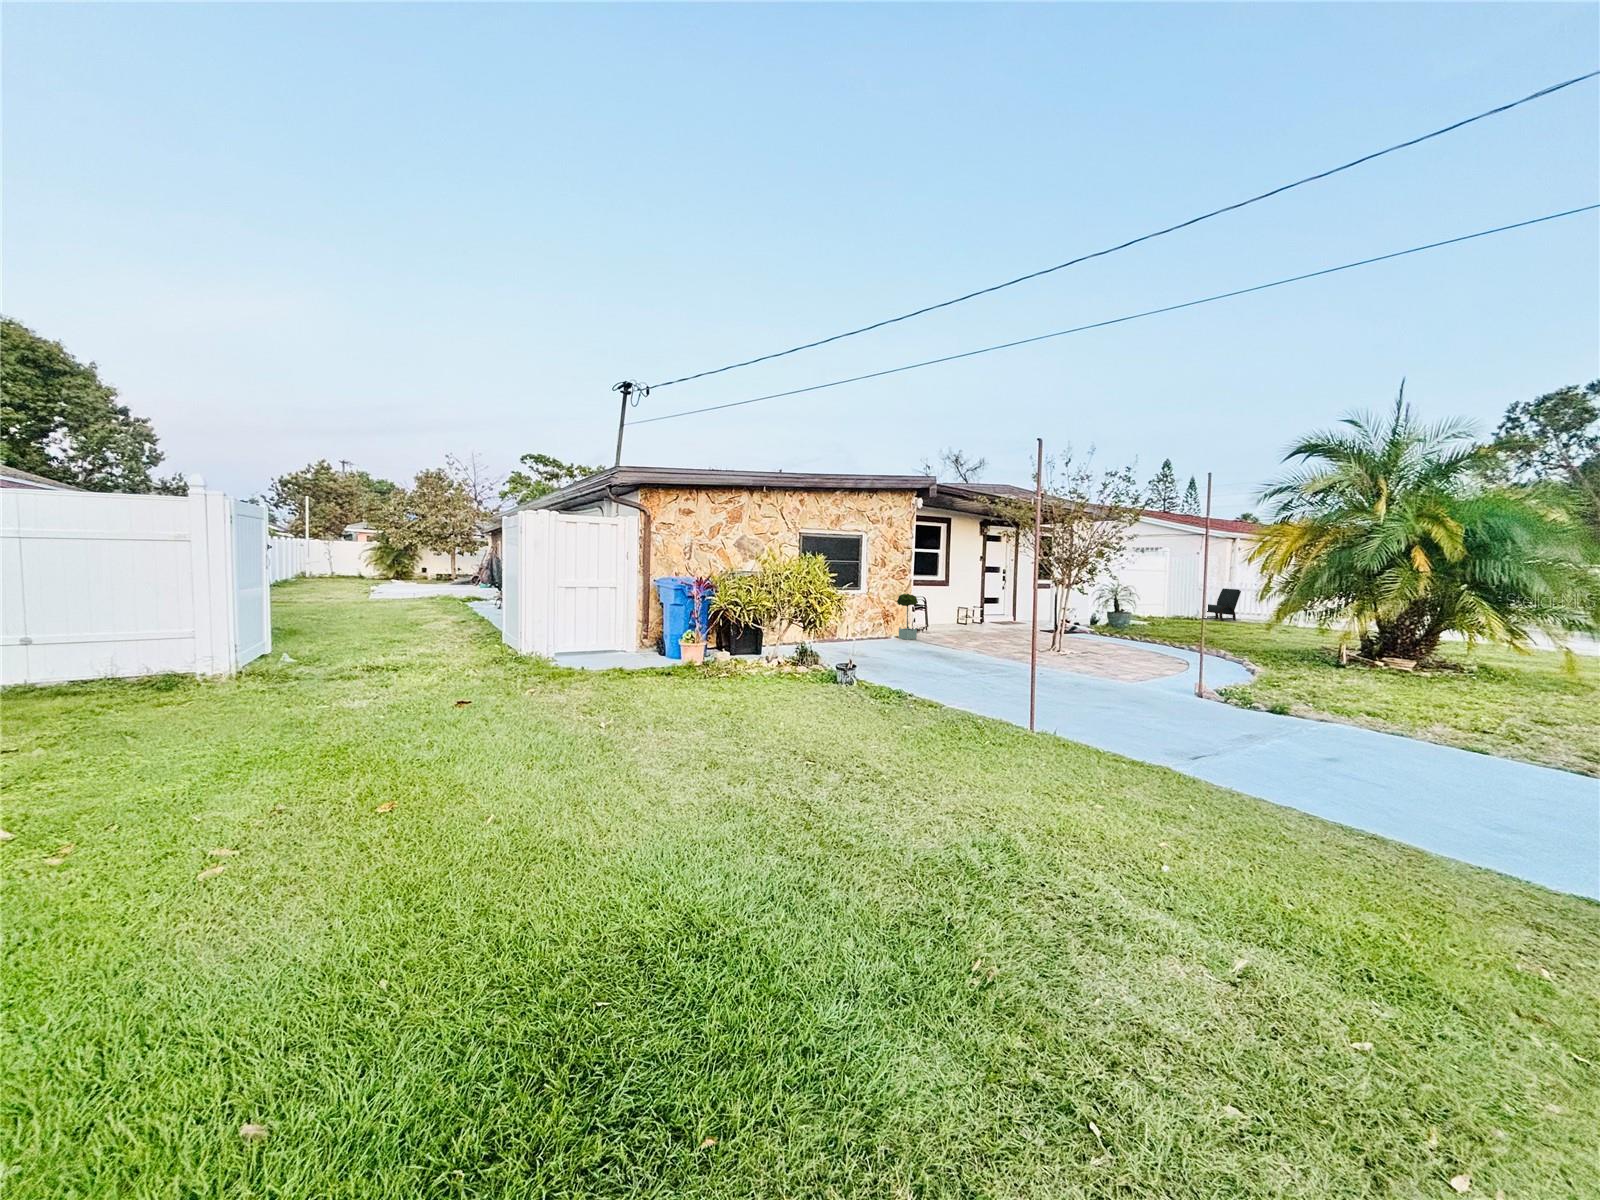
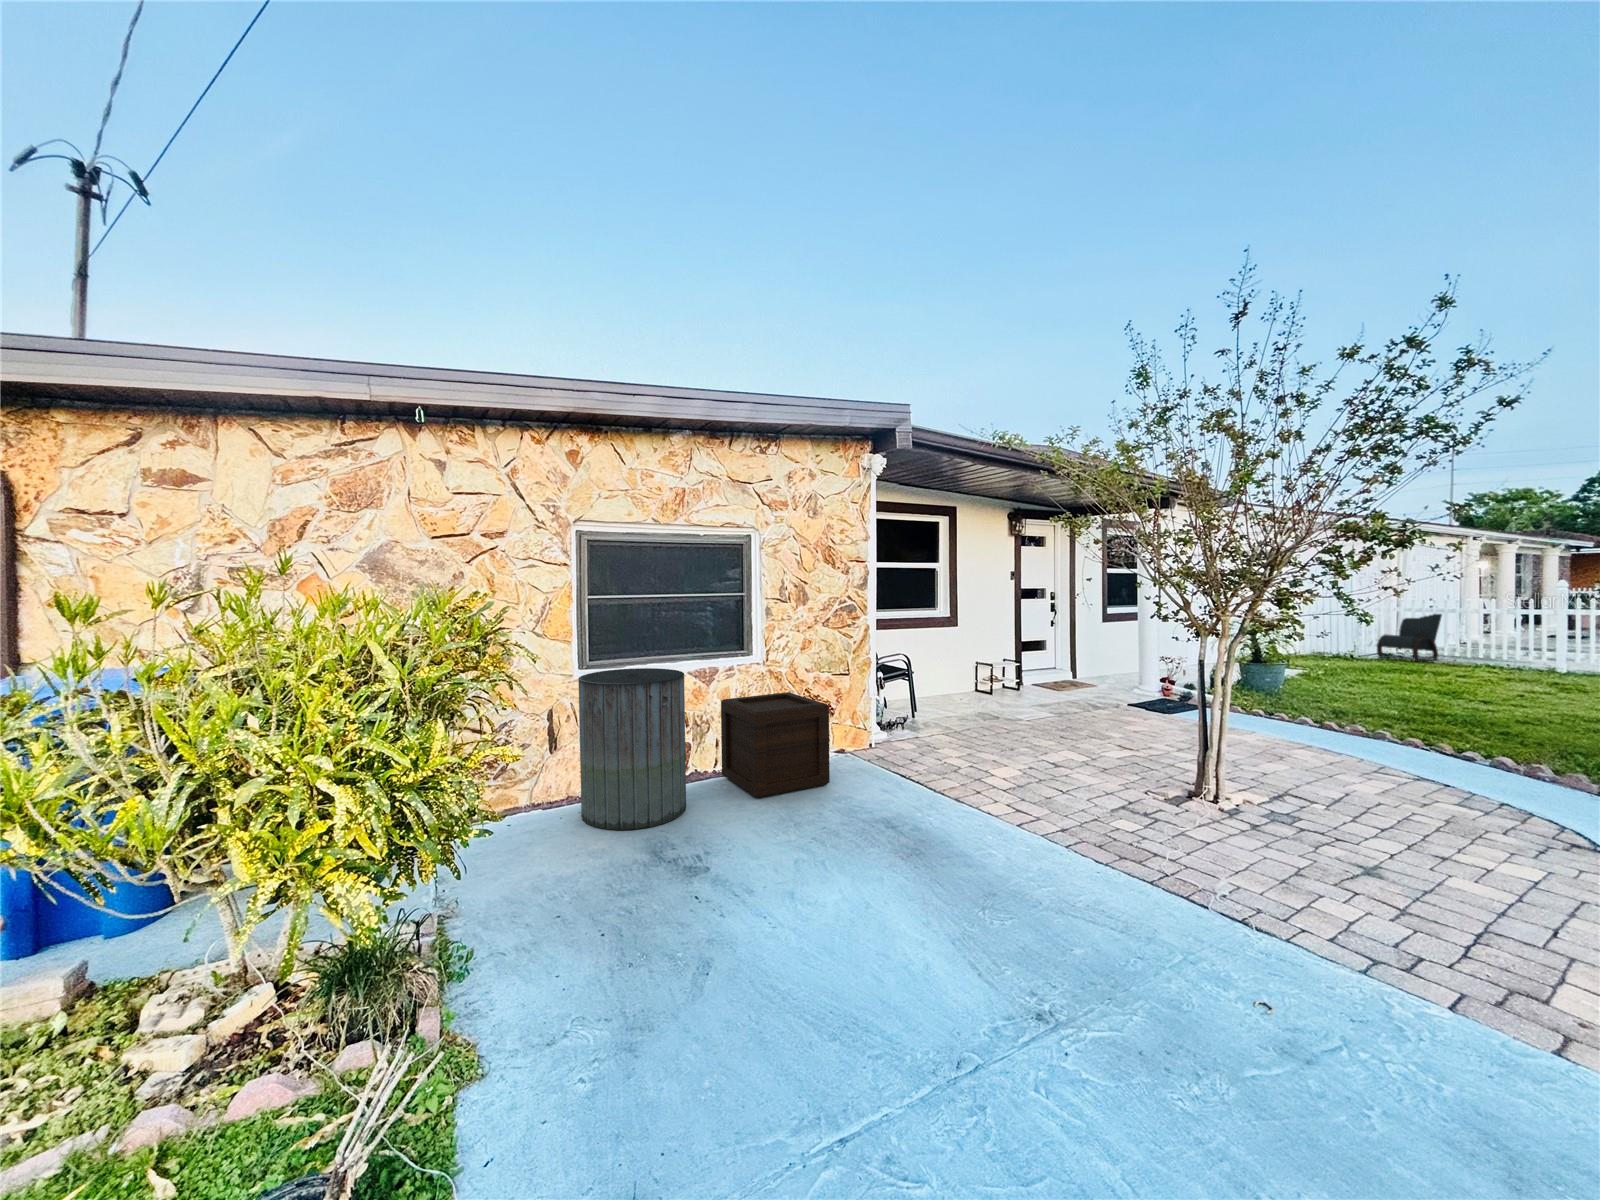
trash can: none [805,591,847,649] -> present [579,668,686,830]
potted tree: present [897,594,918,640] -> none [834,660,880,764]
wooden crate: none [850,606,900,645] -> present [721,692,830,798]

